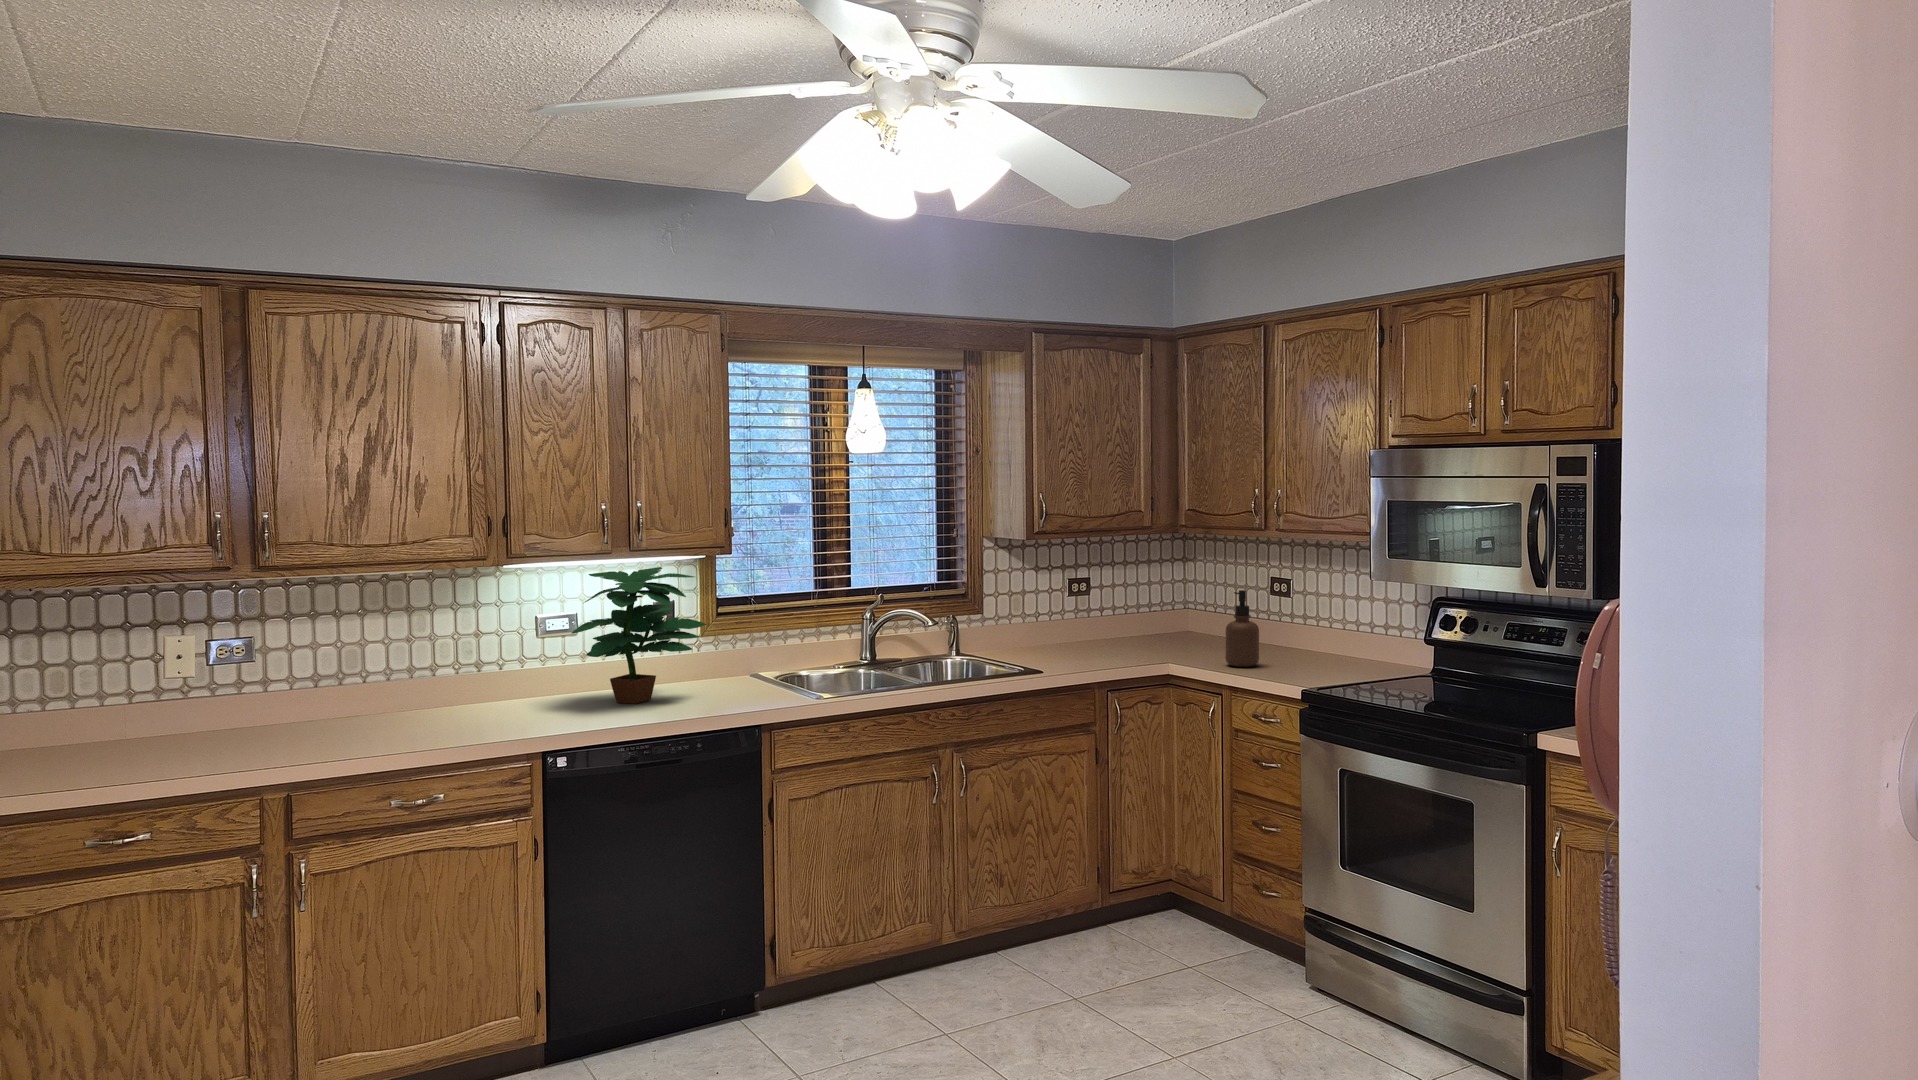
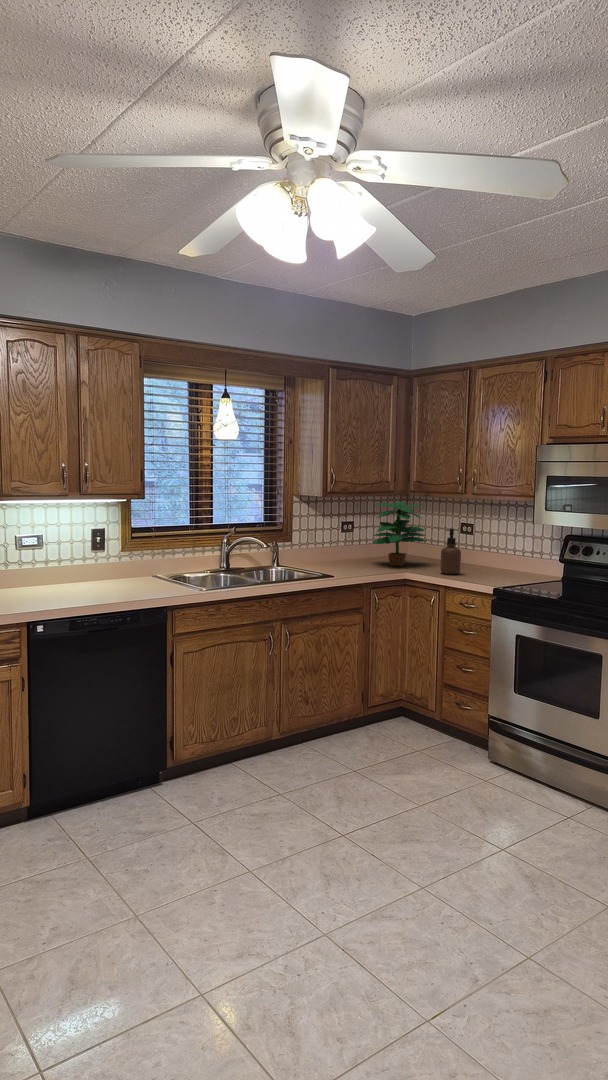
potted plant: present [572,567,706,704] -> present [373,502,426,566]

